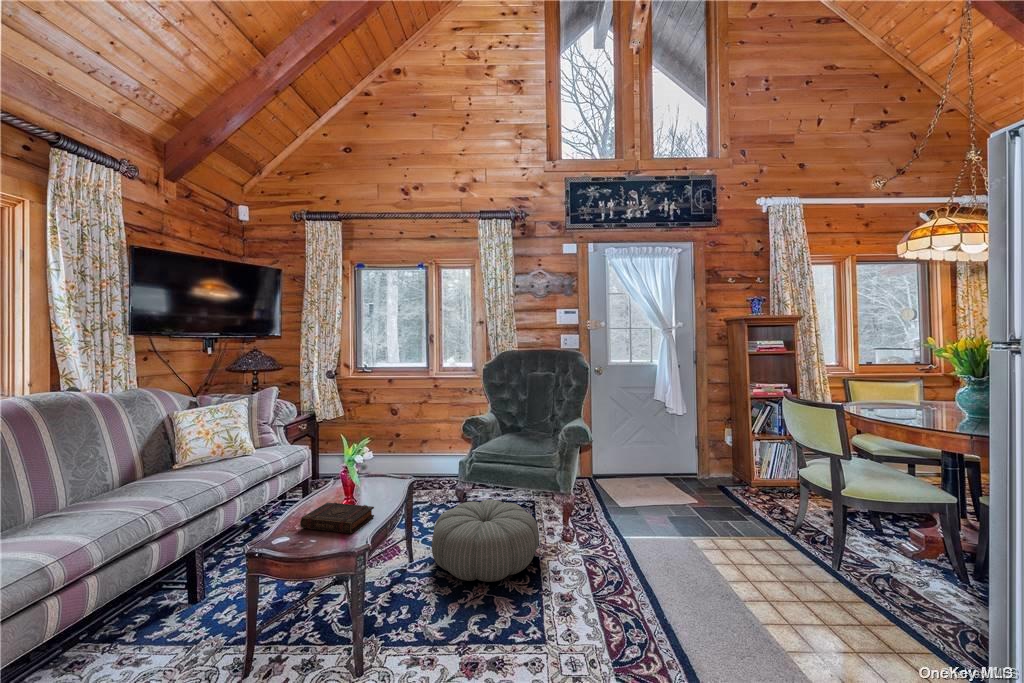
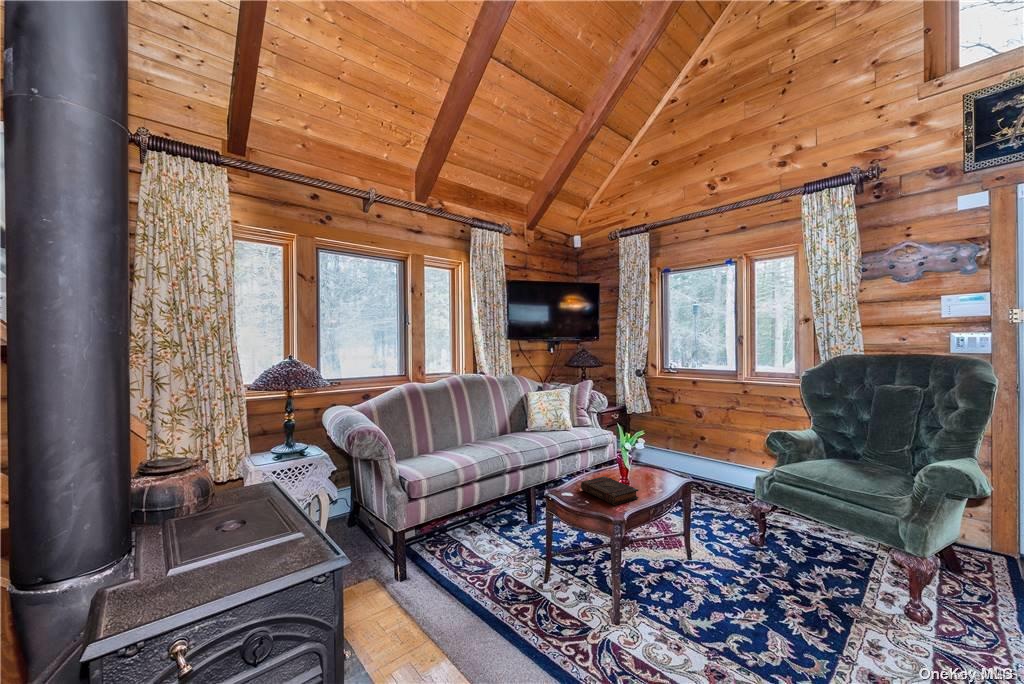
pouf: present [432,500,539,582] -> none [707,519,855,620]

